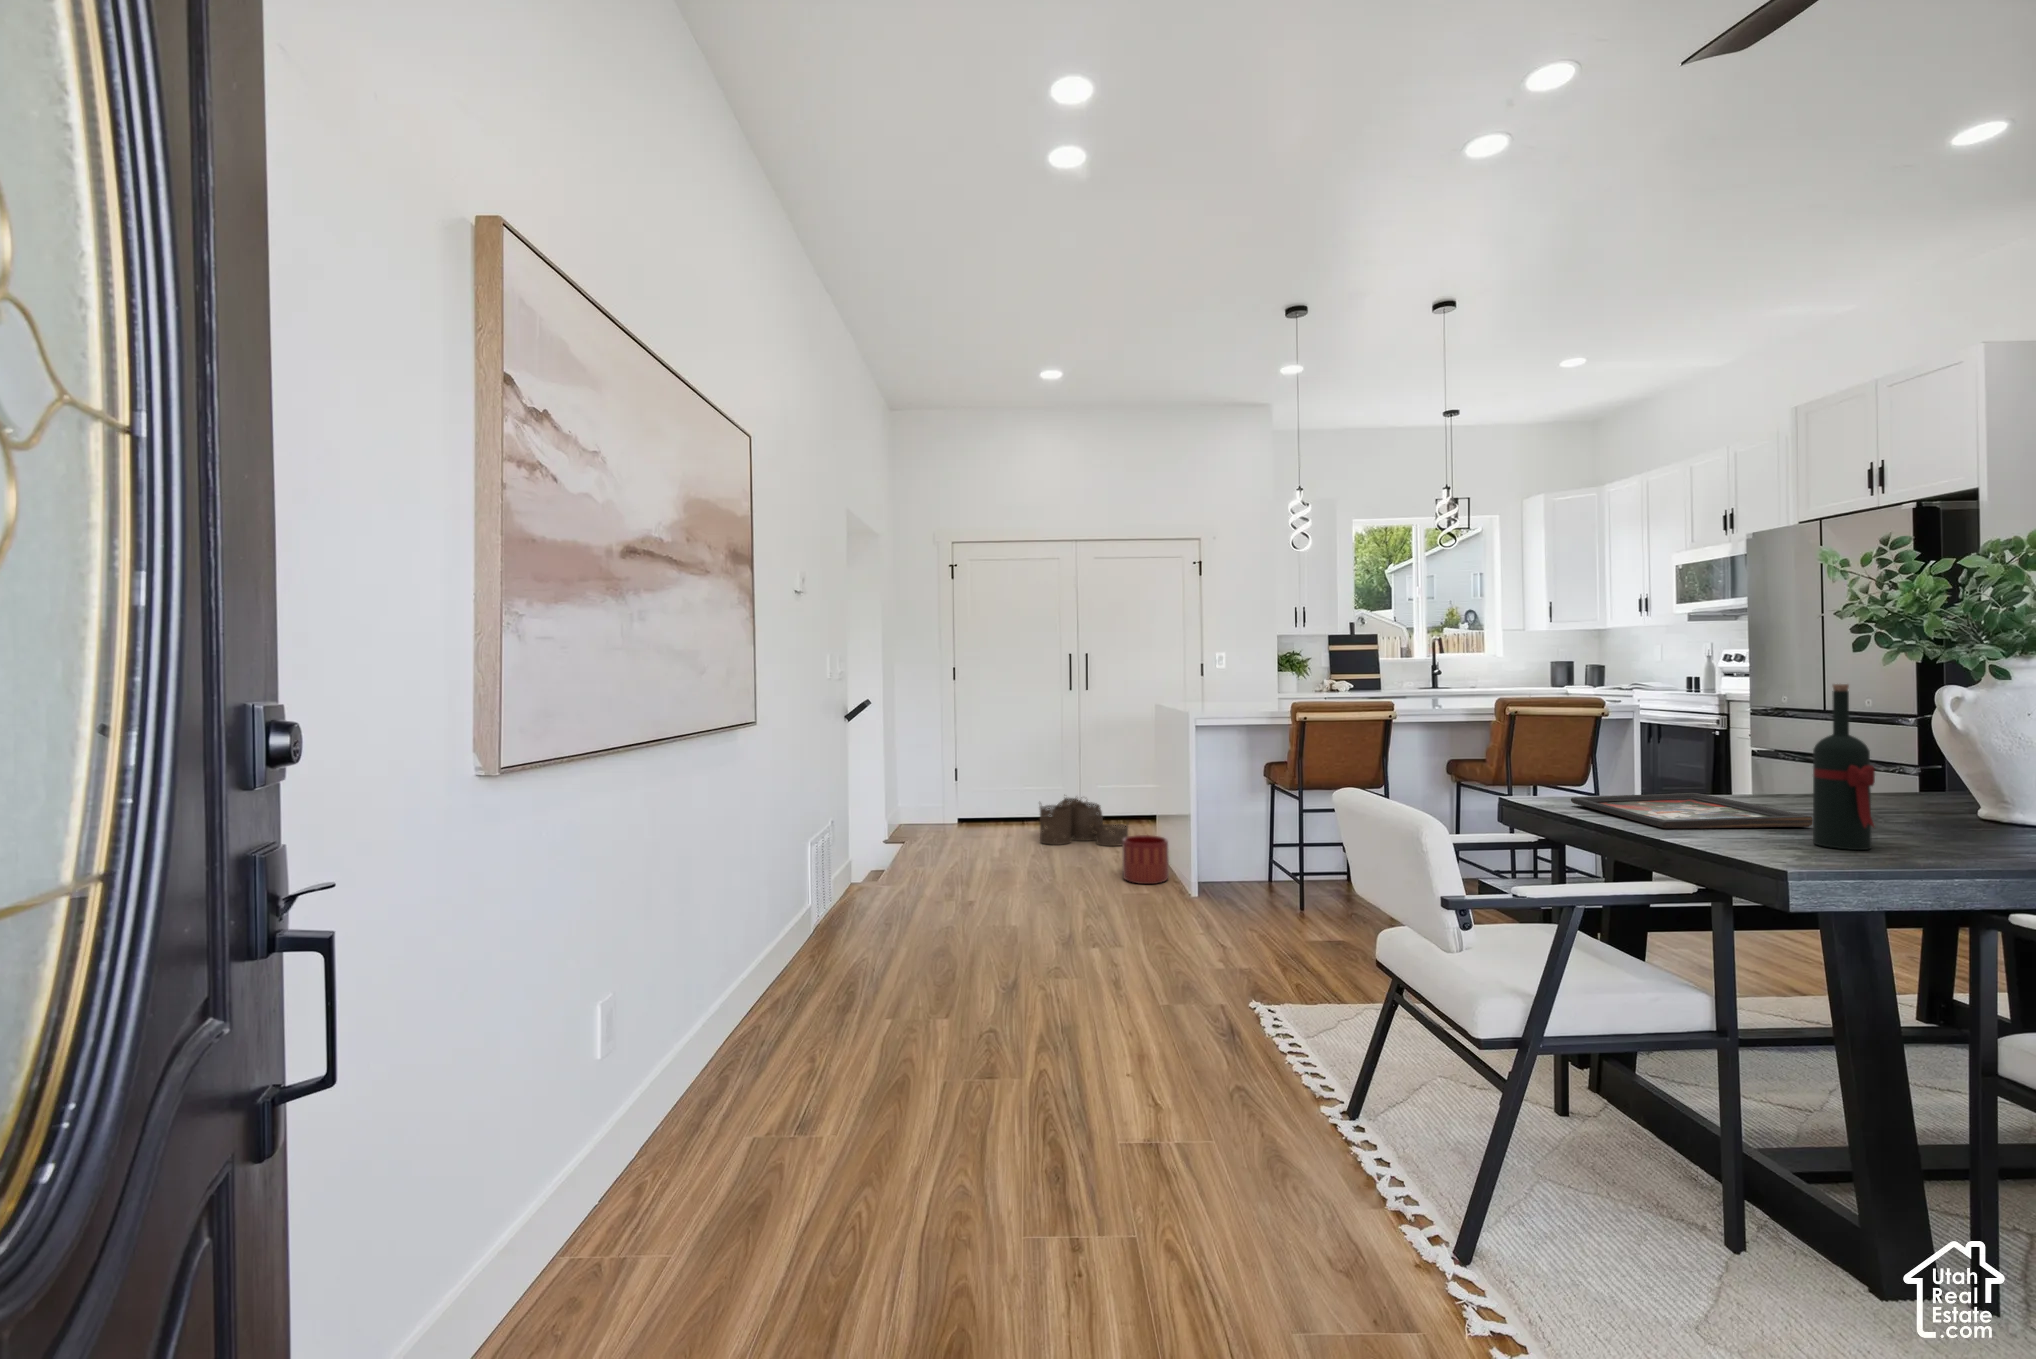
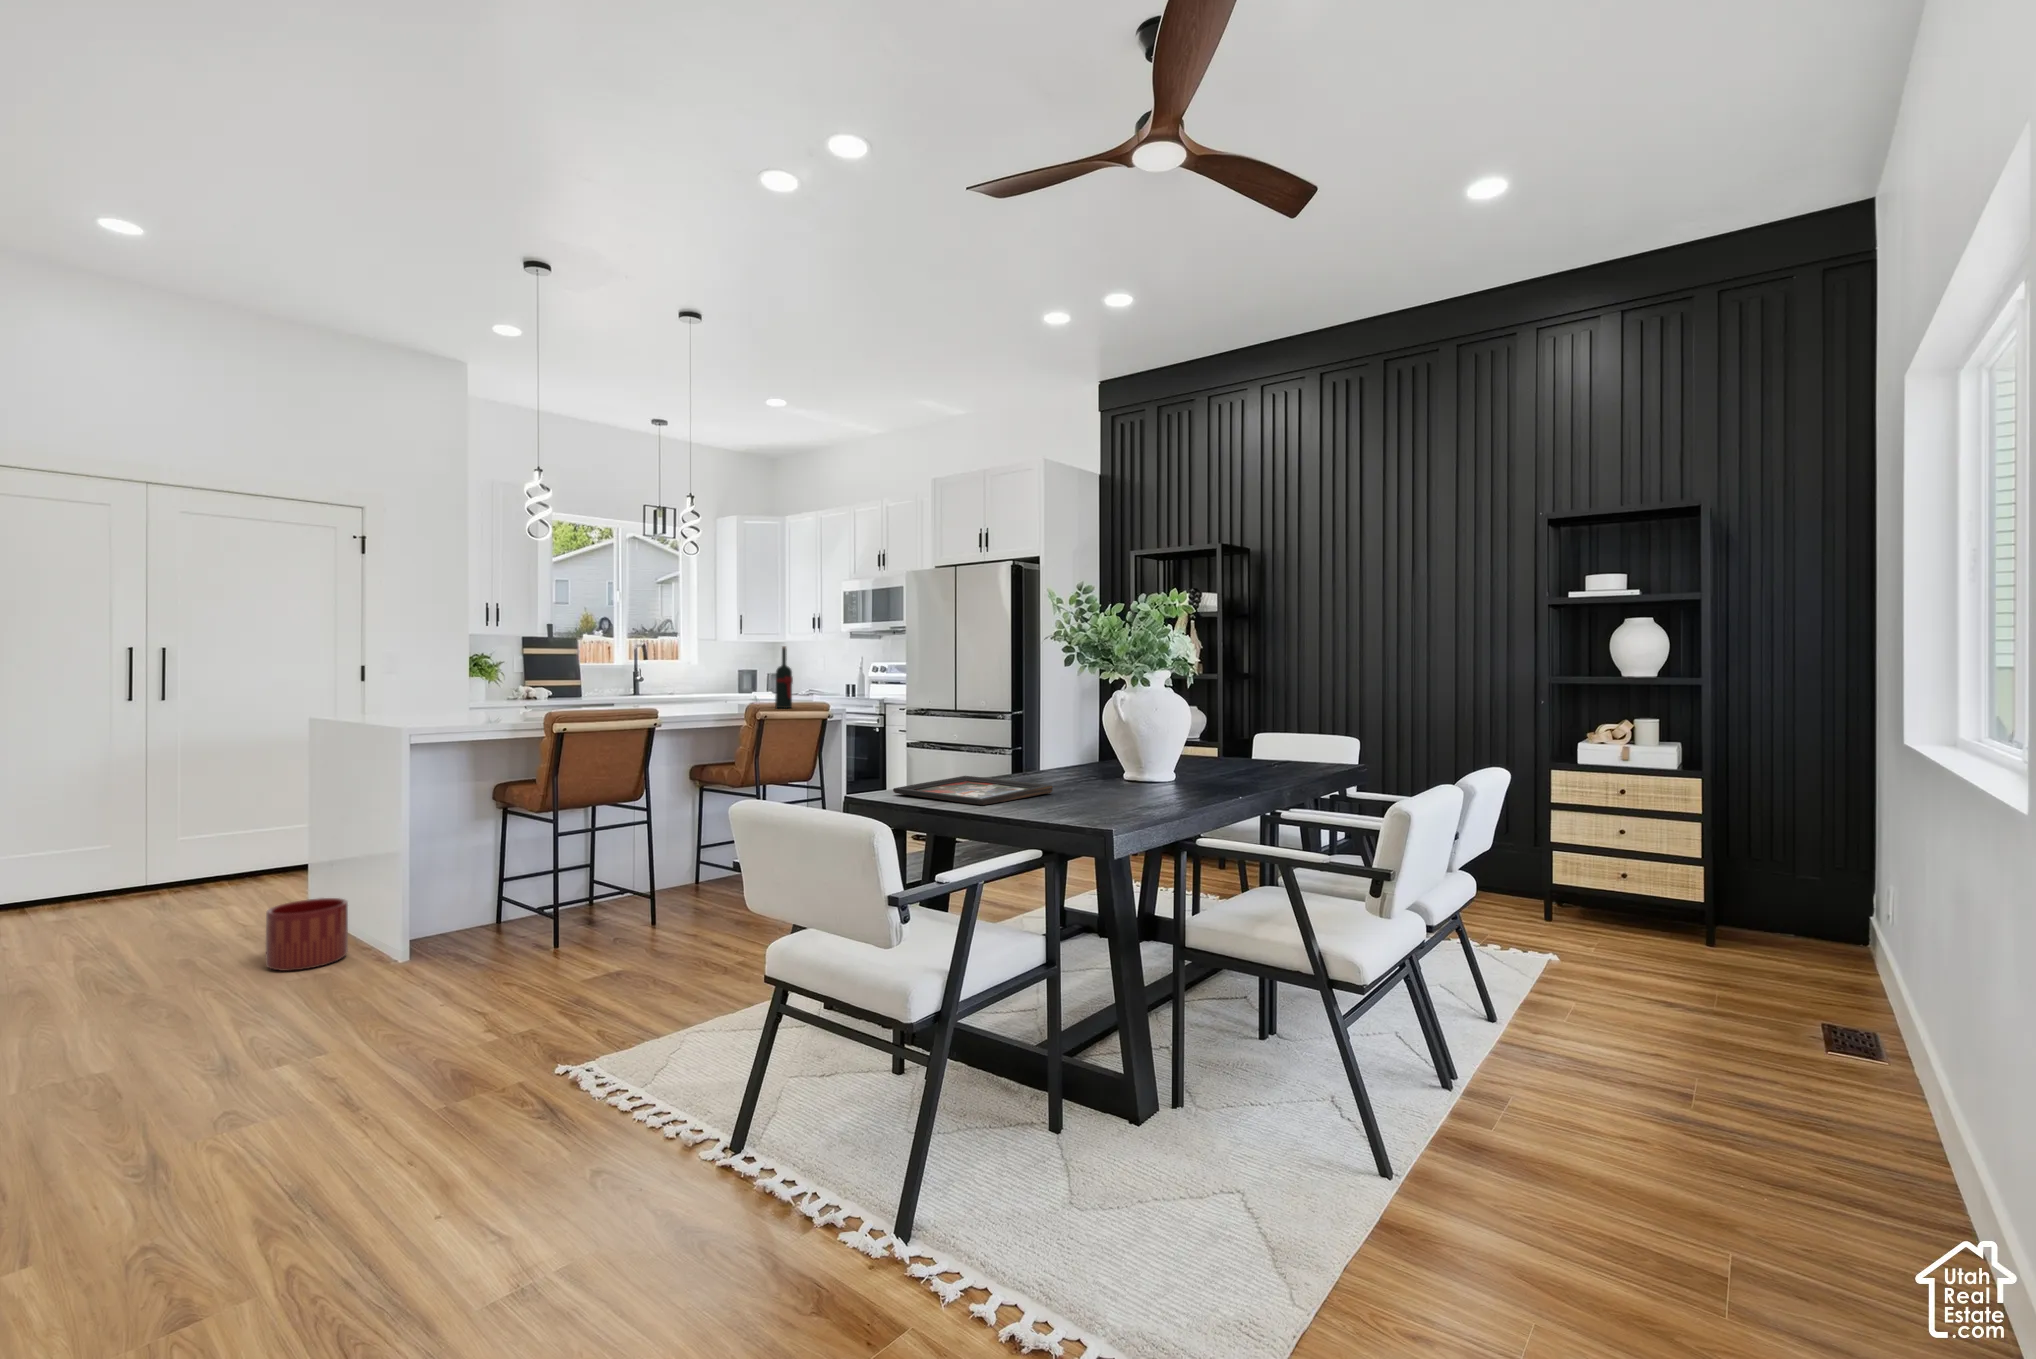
wine bottle: present [1813,684,1875,850] -> present [775,646,793,708]
woven basket: present [1040,798,1128,846] -> none [53,861,248,947]

